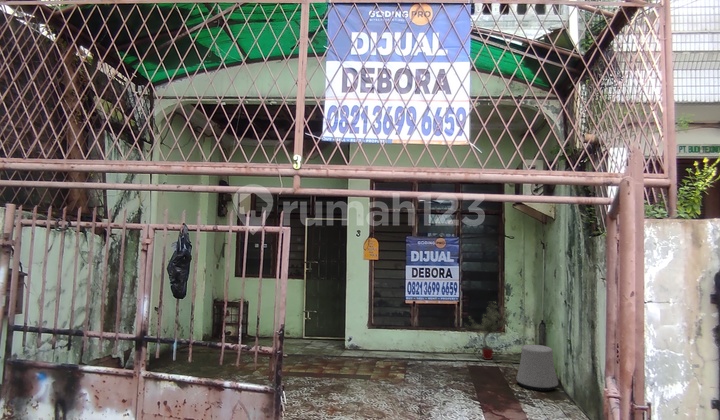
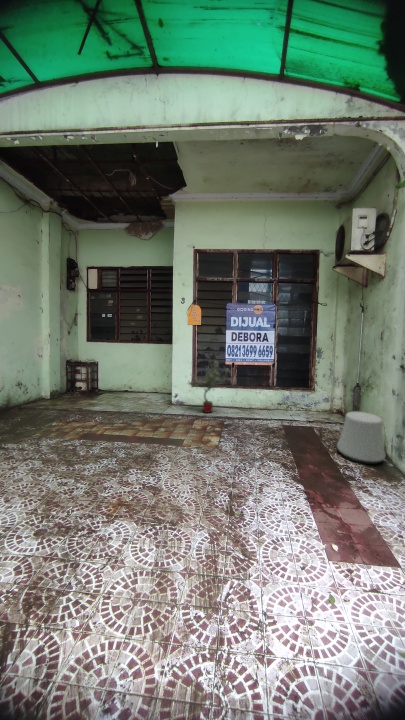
potted tree: present [465,302,511,360] -> present [189,361,229,413]

